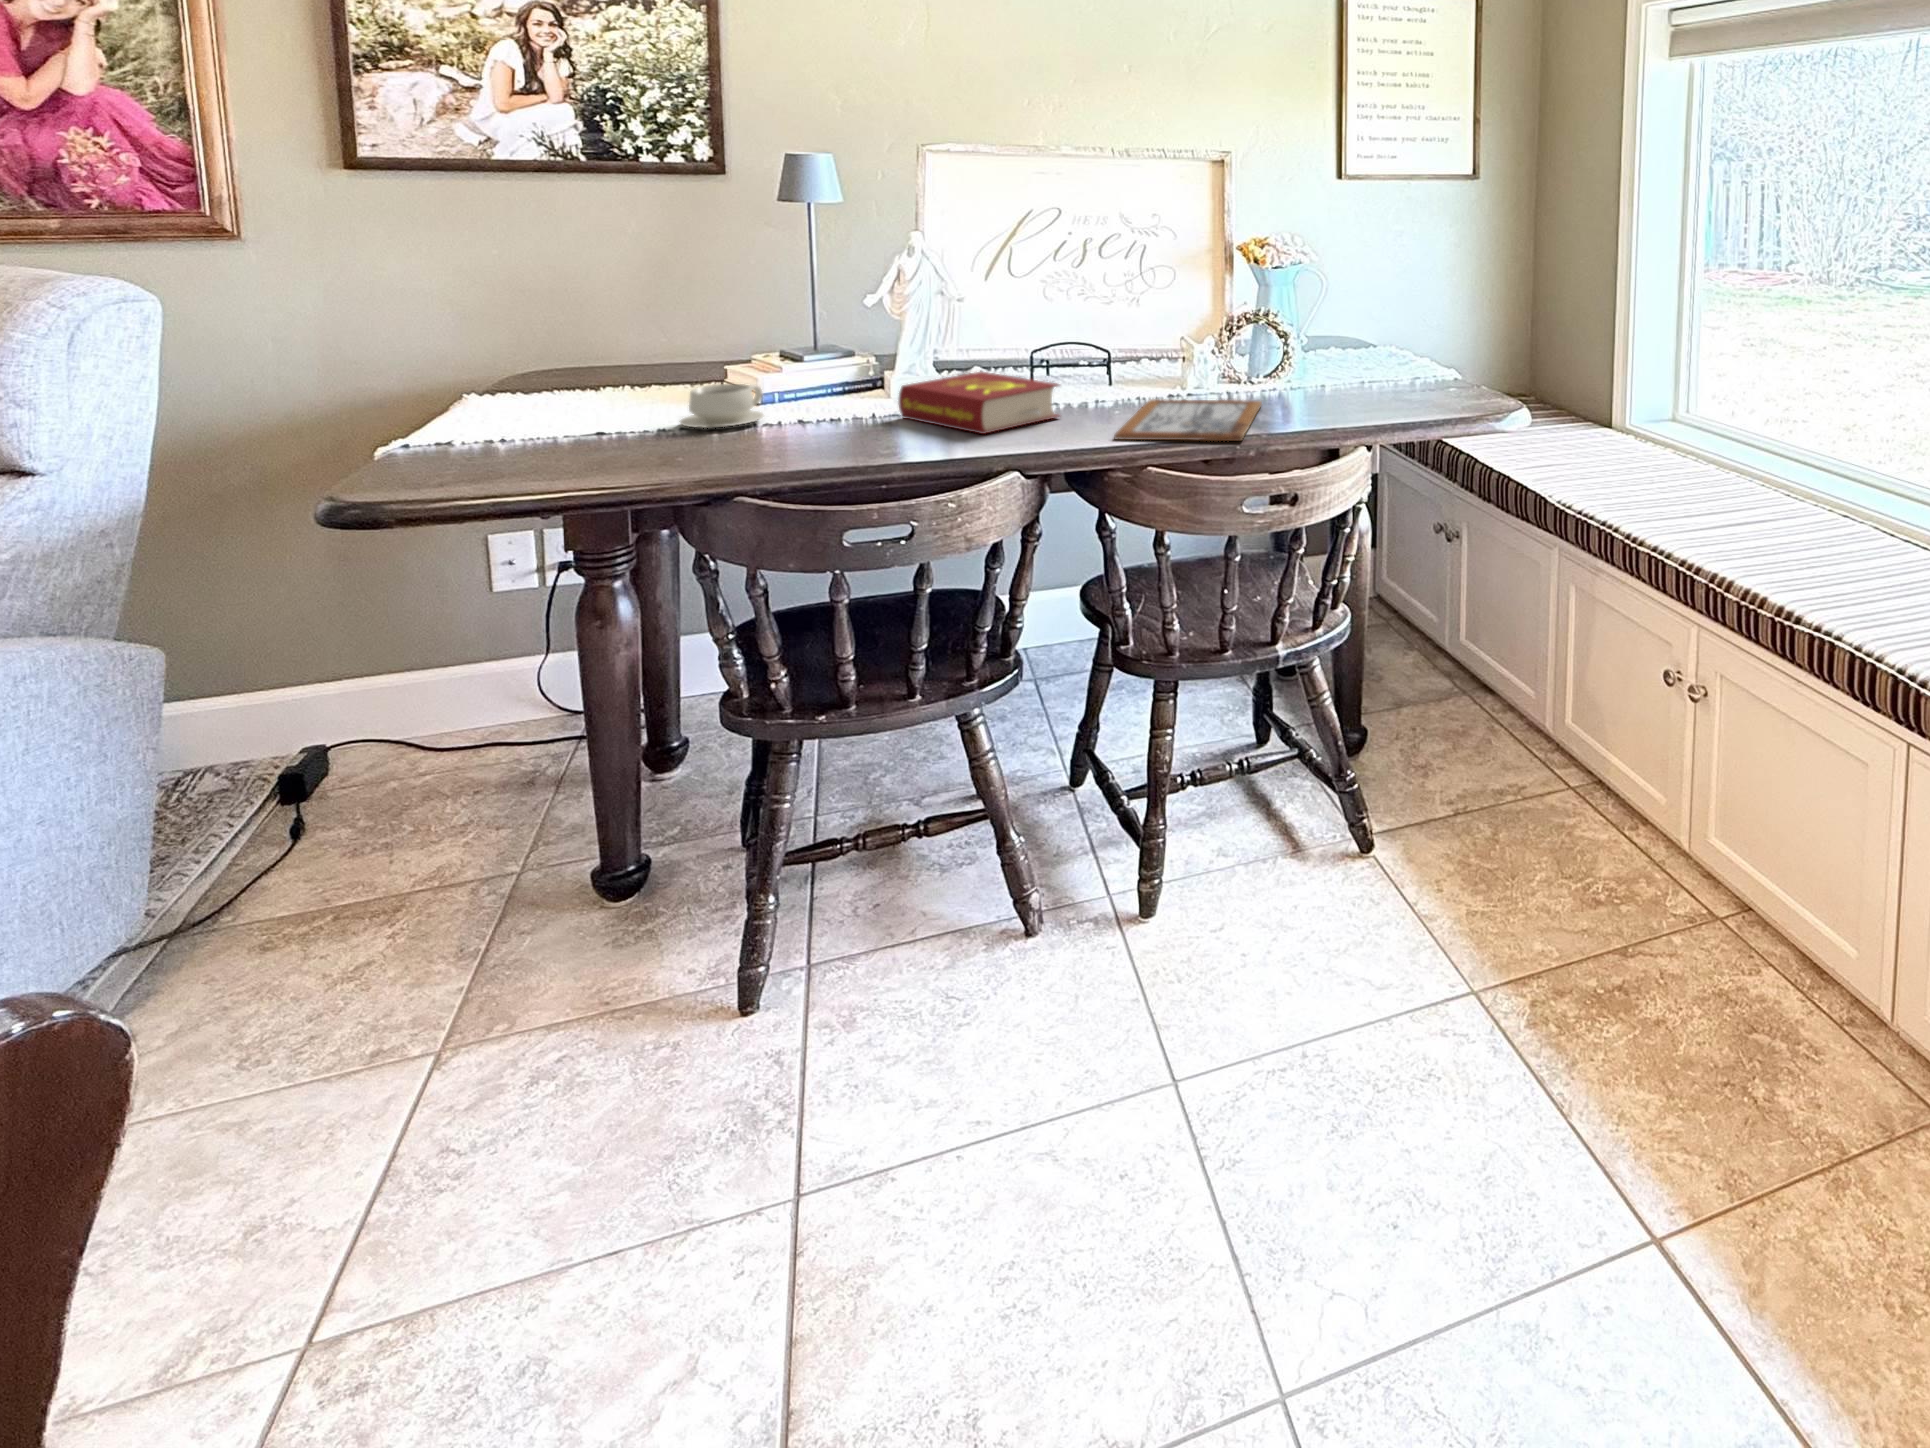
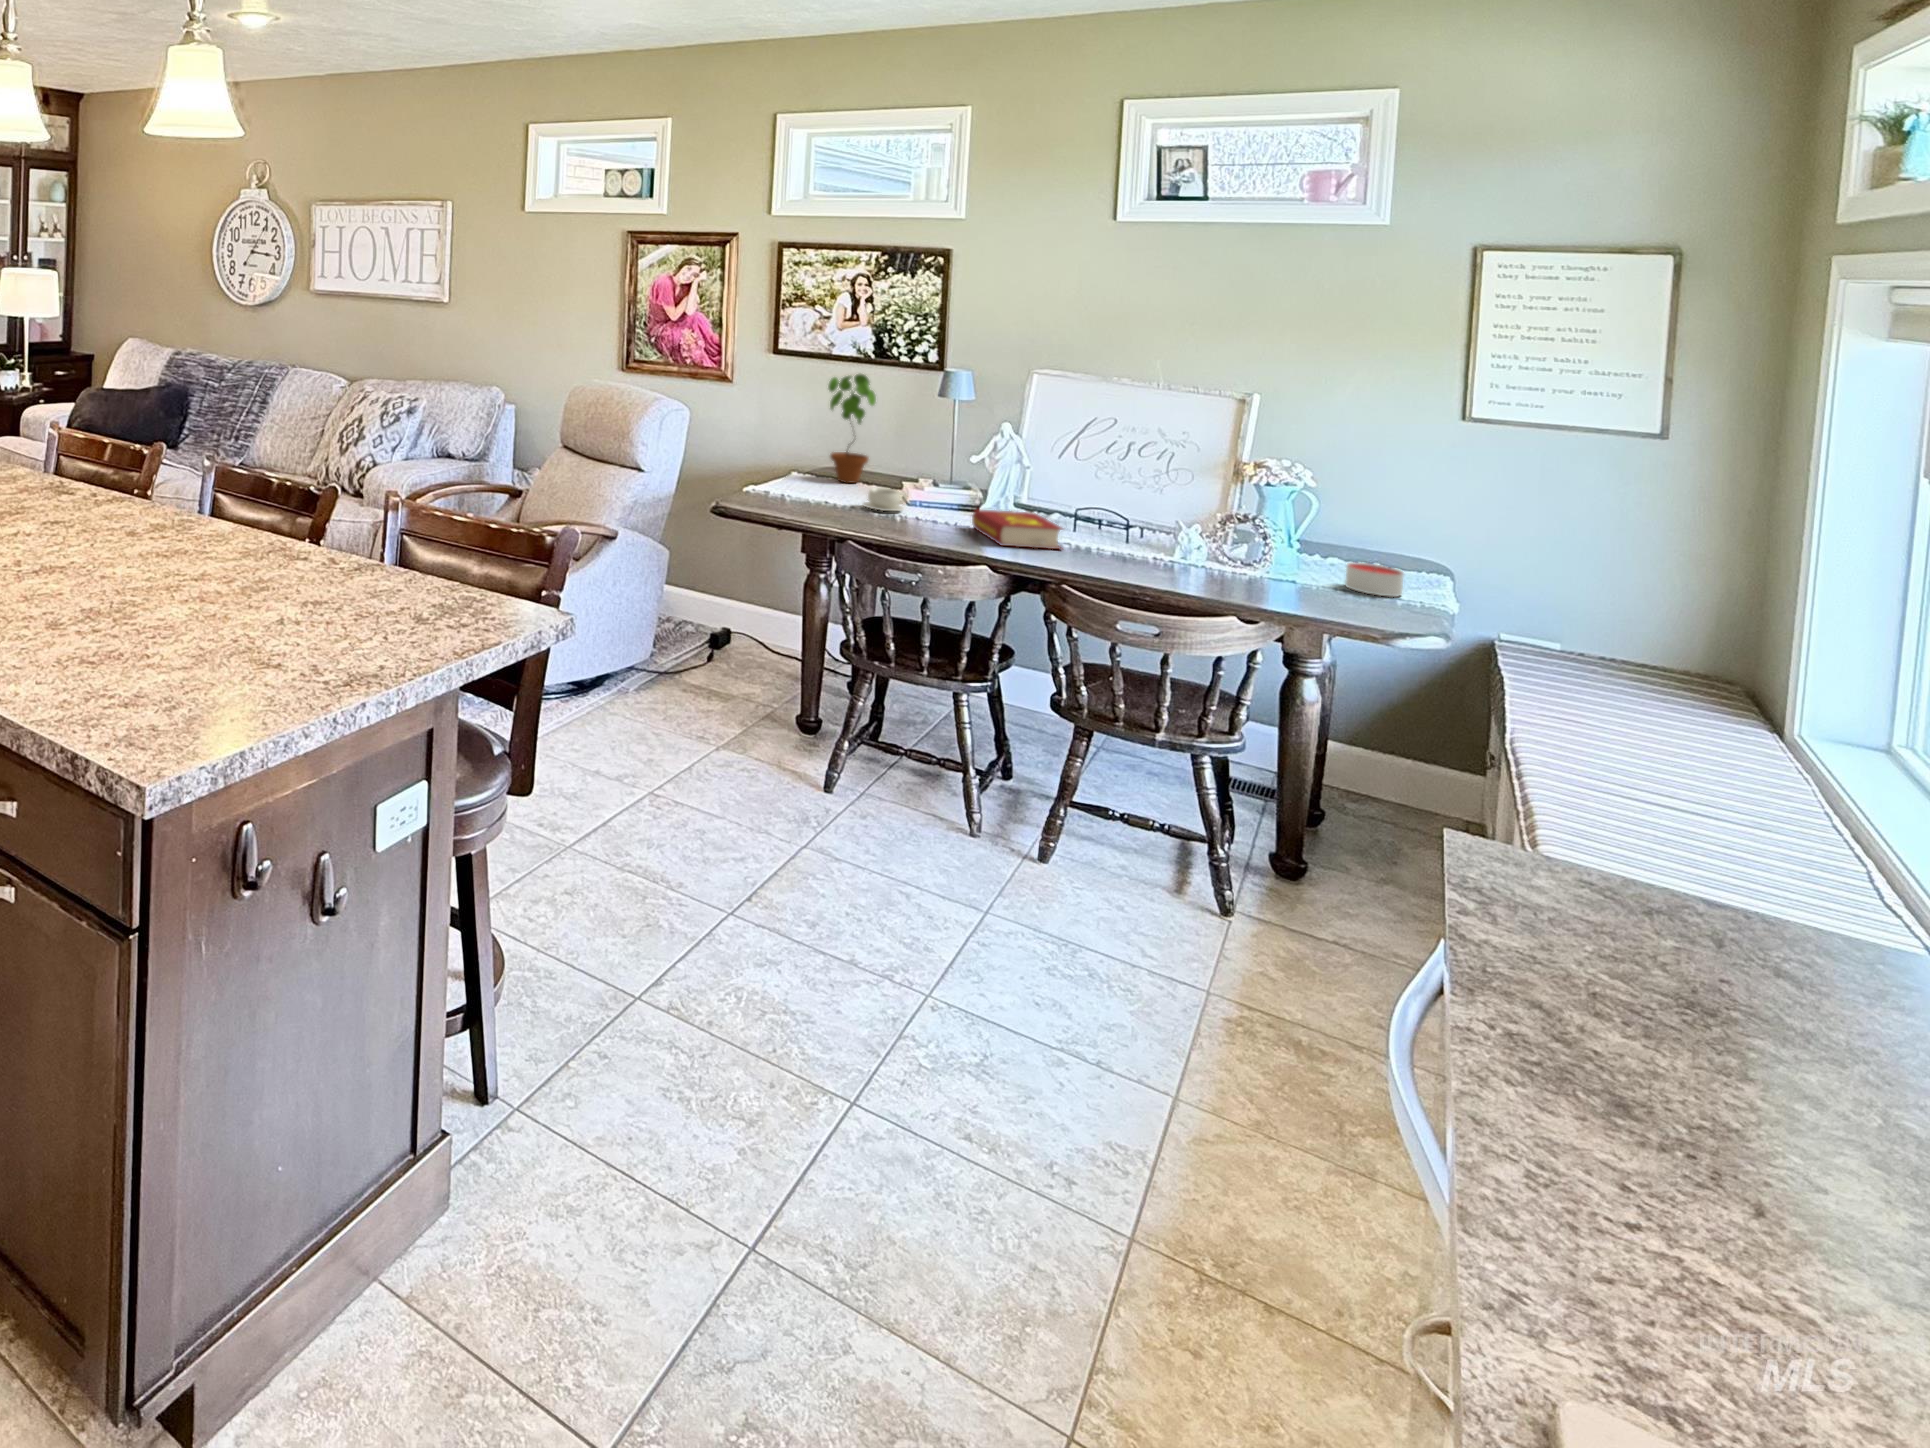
potted plant: none [526,185,634,394] -> present [828,374,876,483]
candle: none [1343,348,1397,383] -> present [1345,562,1404,597]
picture frame: present [1114,399,1262,441] -> none [1072,556,1221,589]

